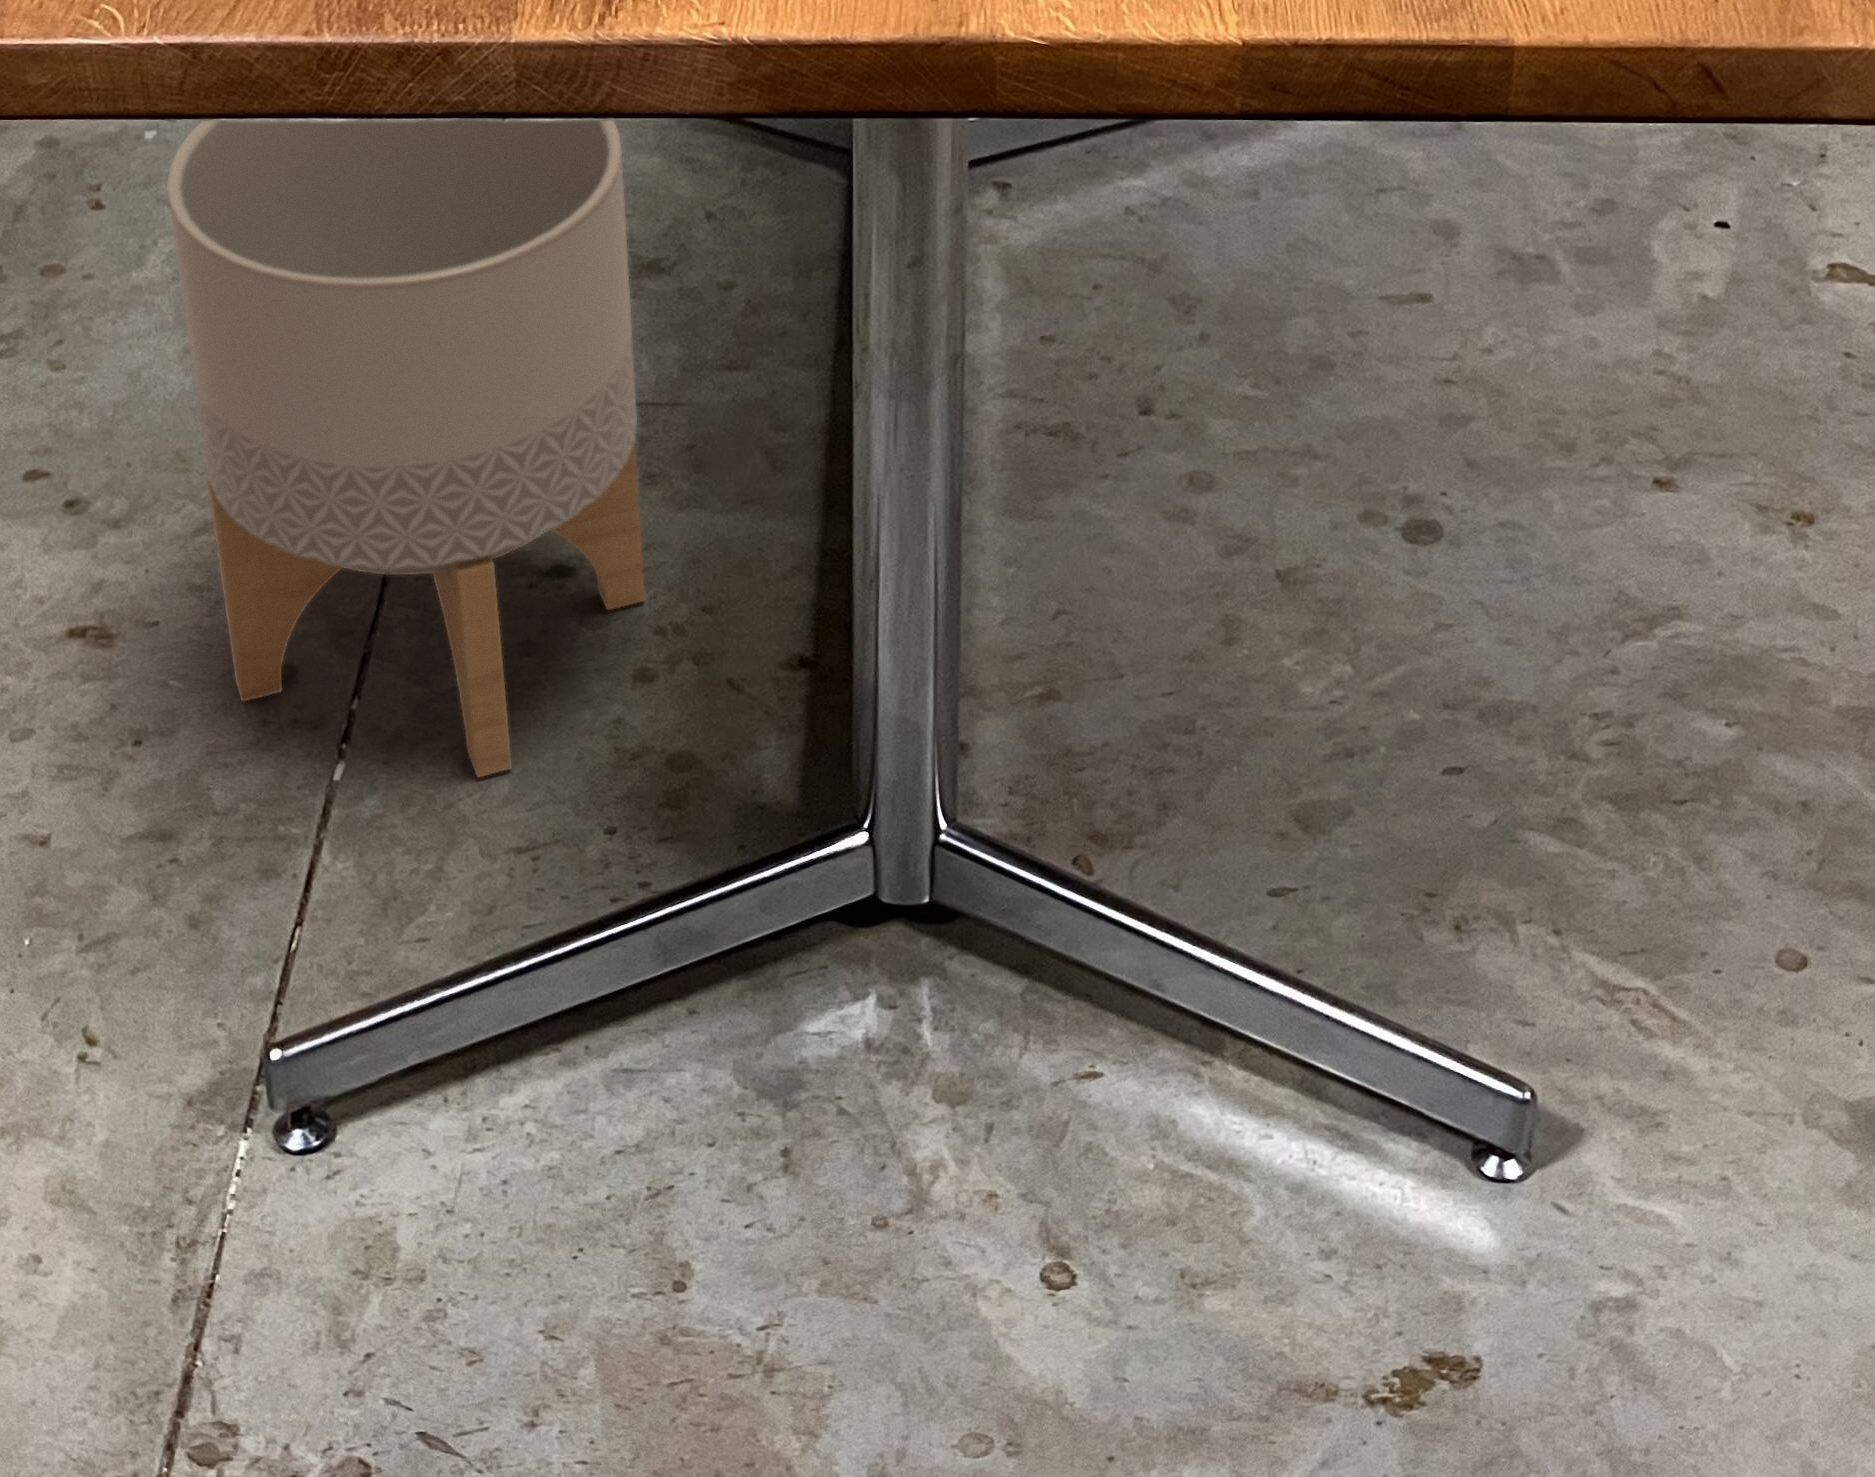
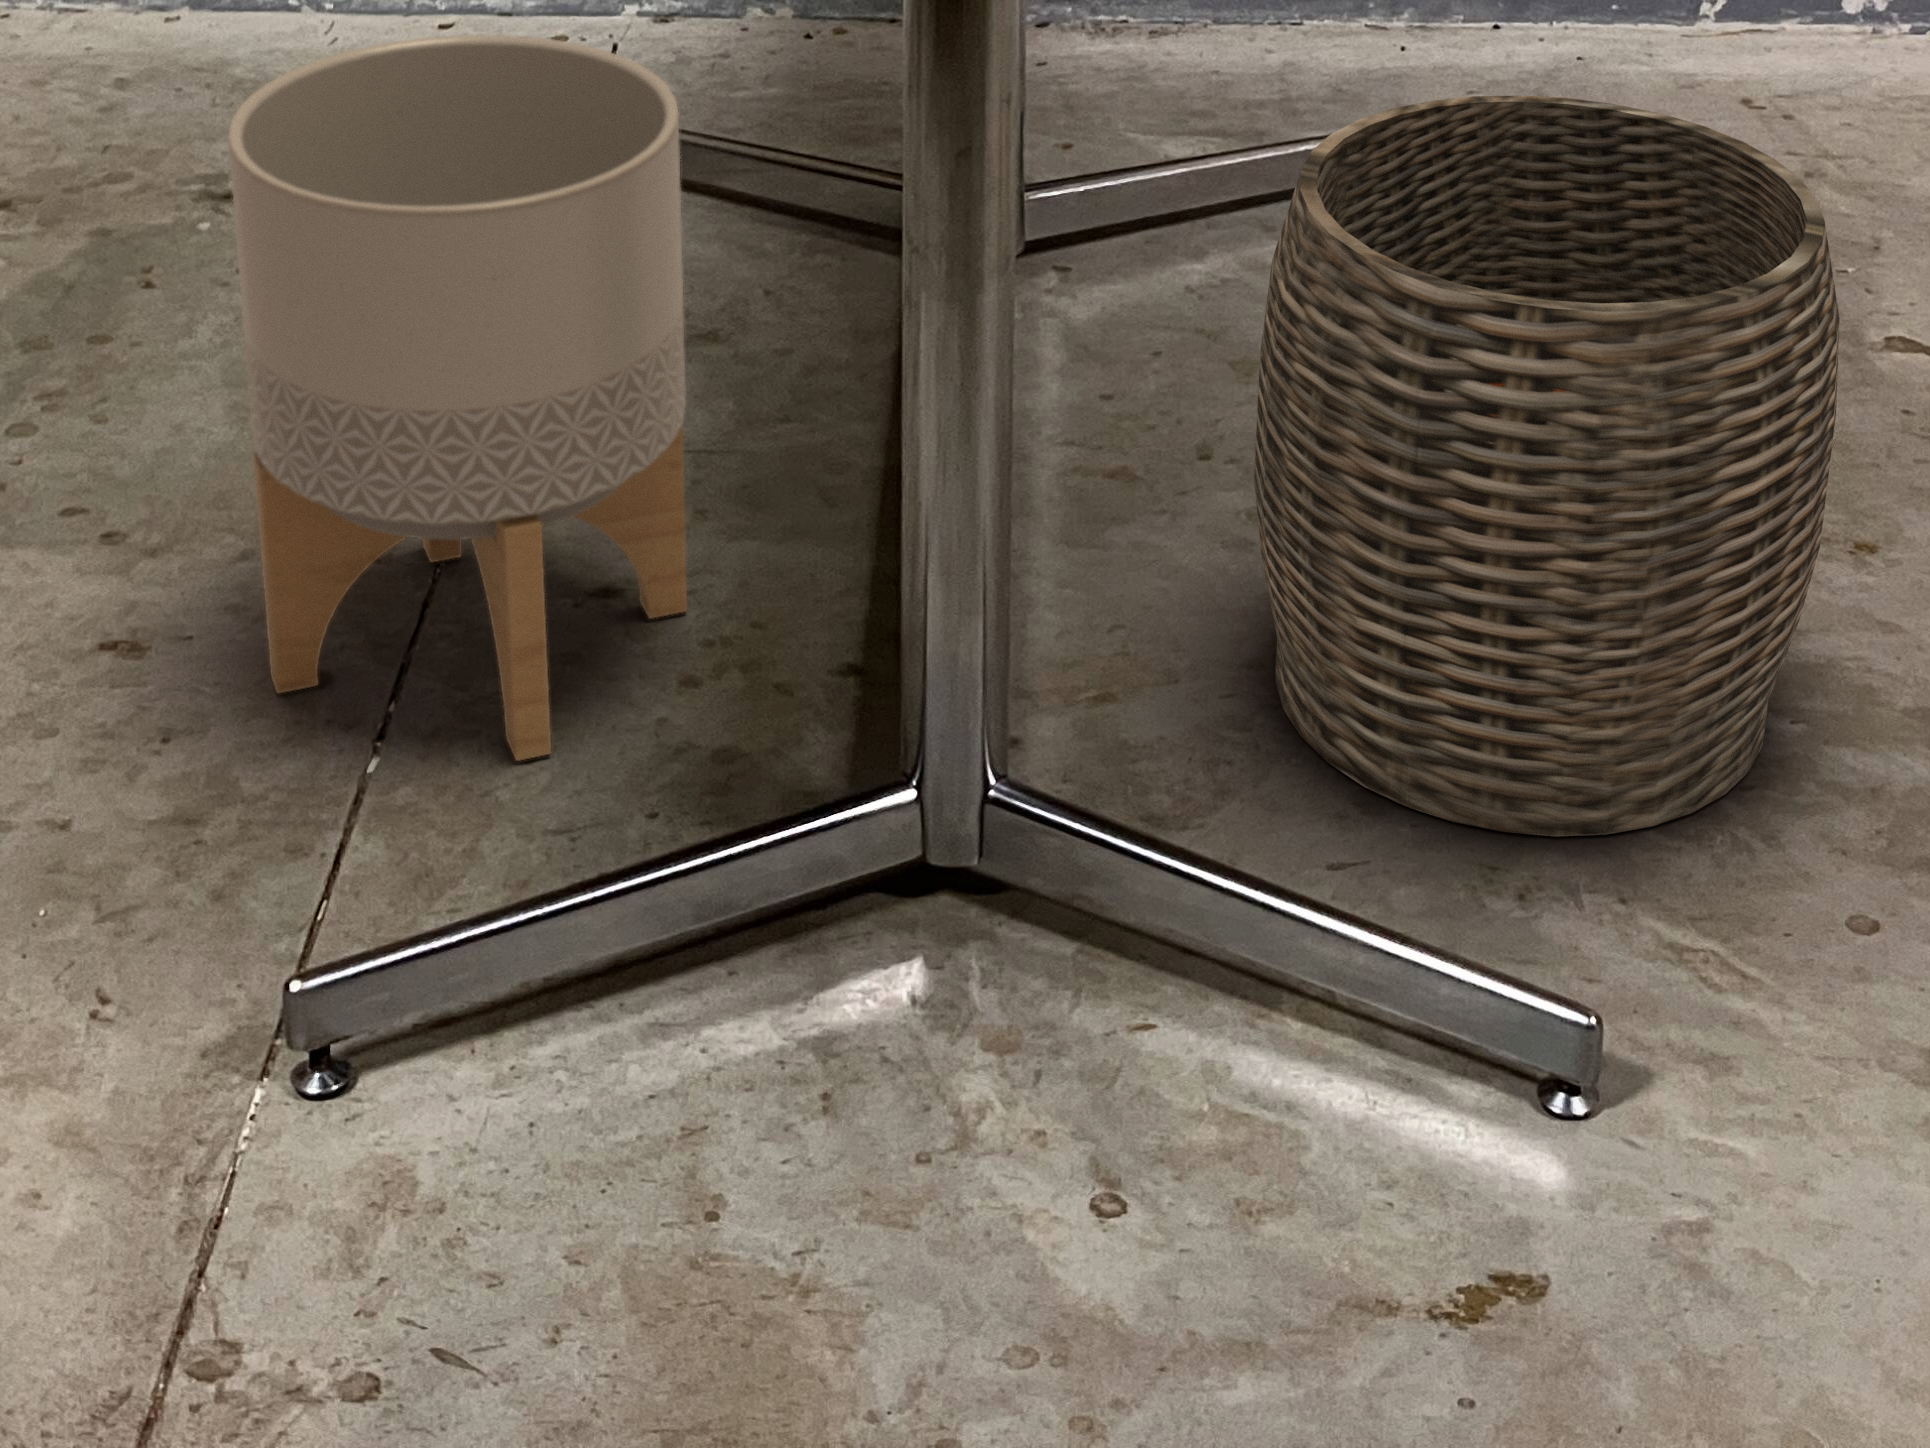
woven basket: none [1203,101,1789,853] -> present [1254,95,1840,836]

